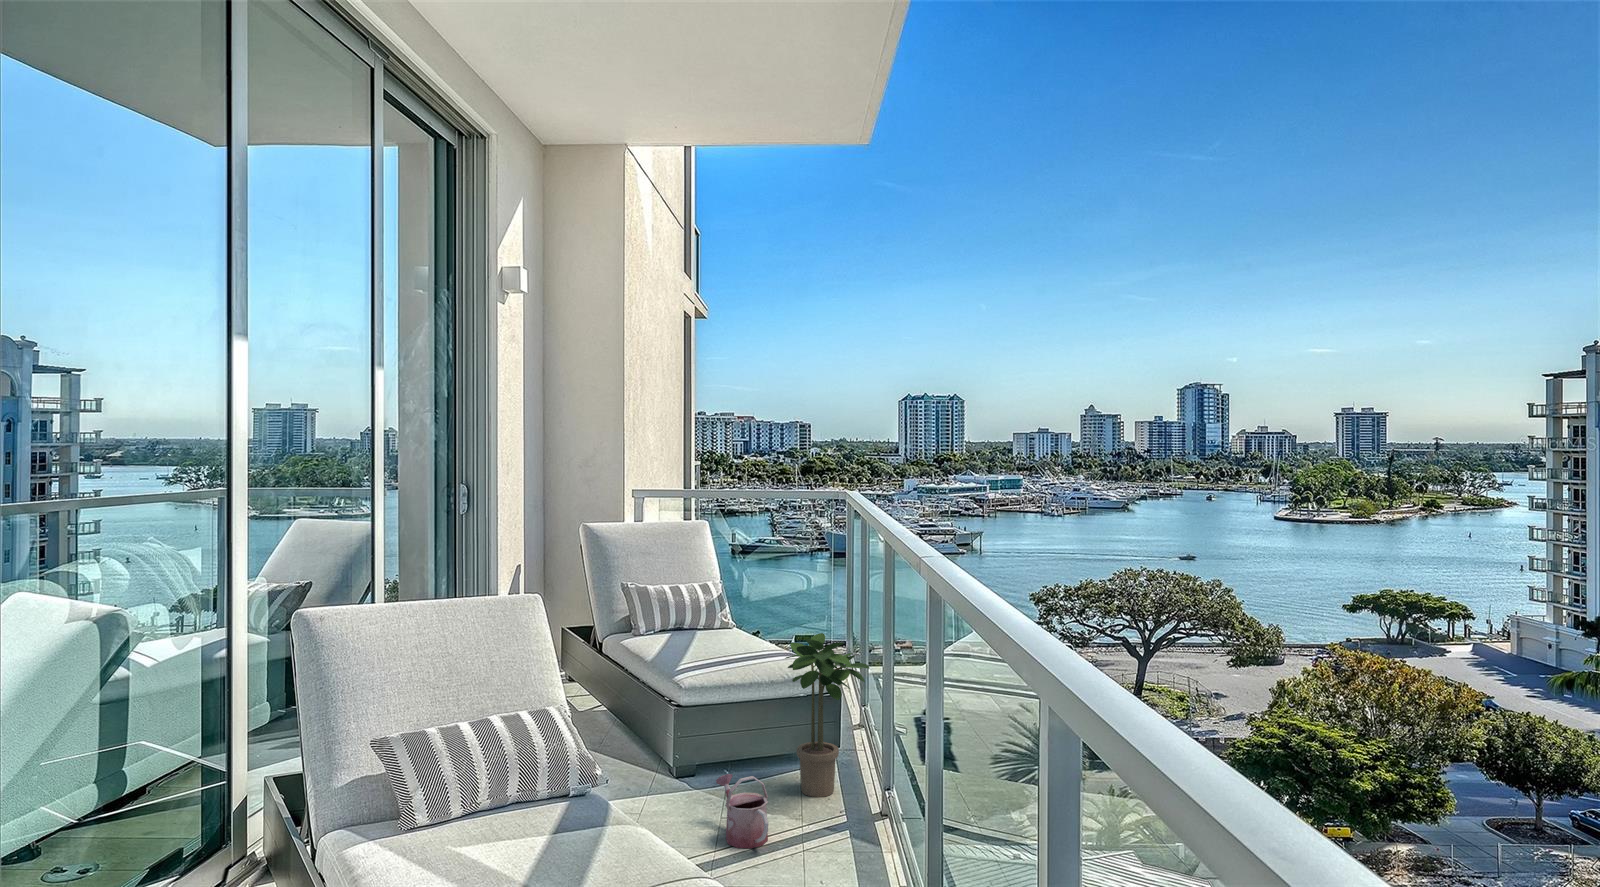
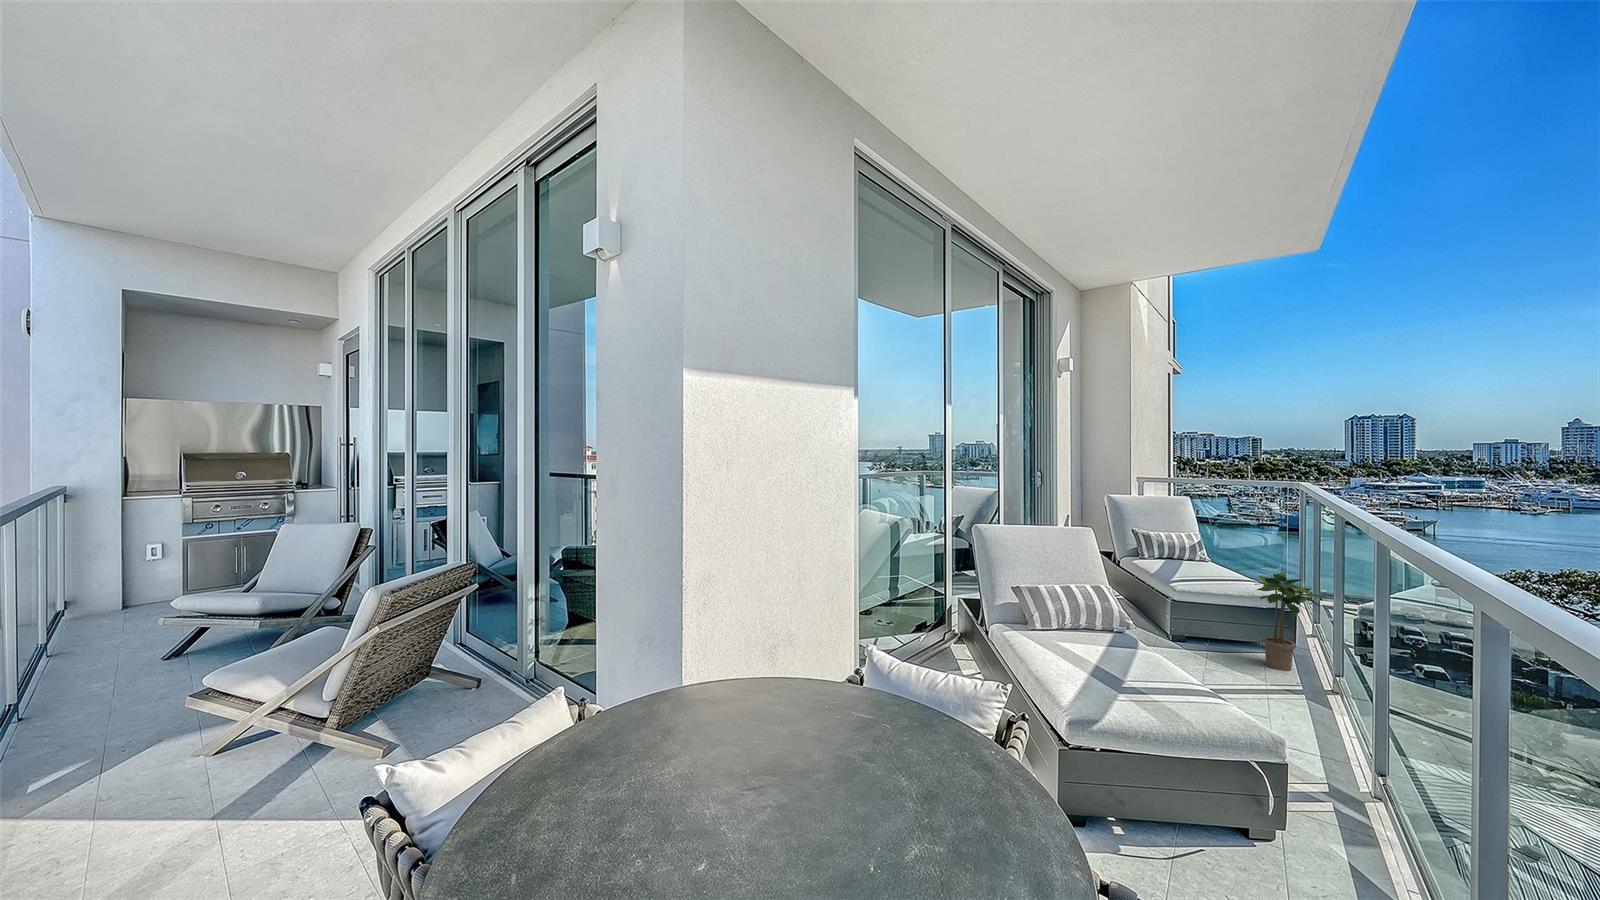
watering can: present [716,774,768,848] -> none [1207,641,1247,684]

